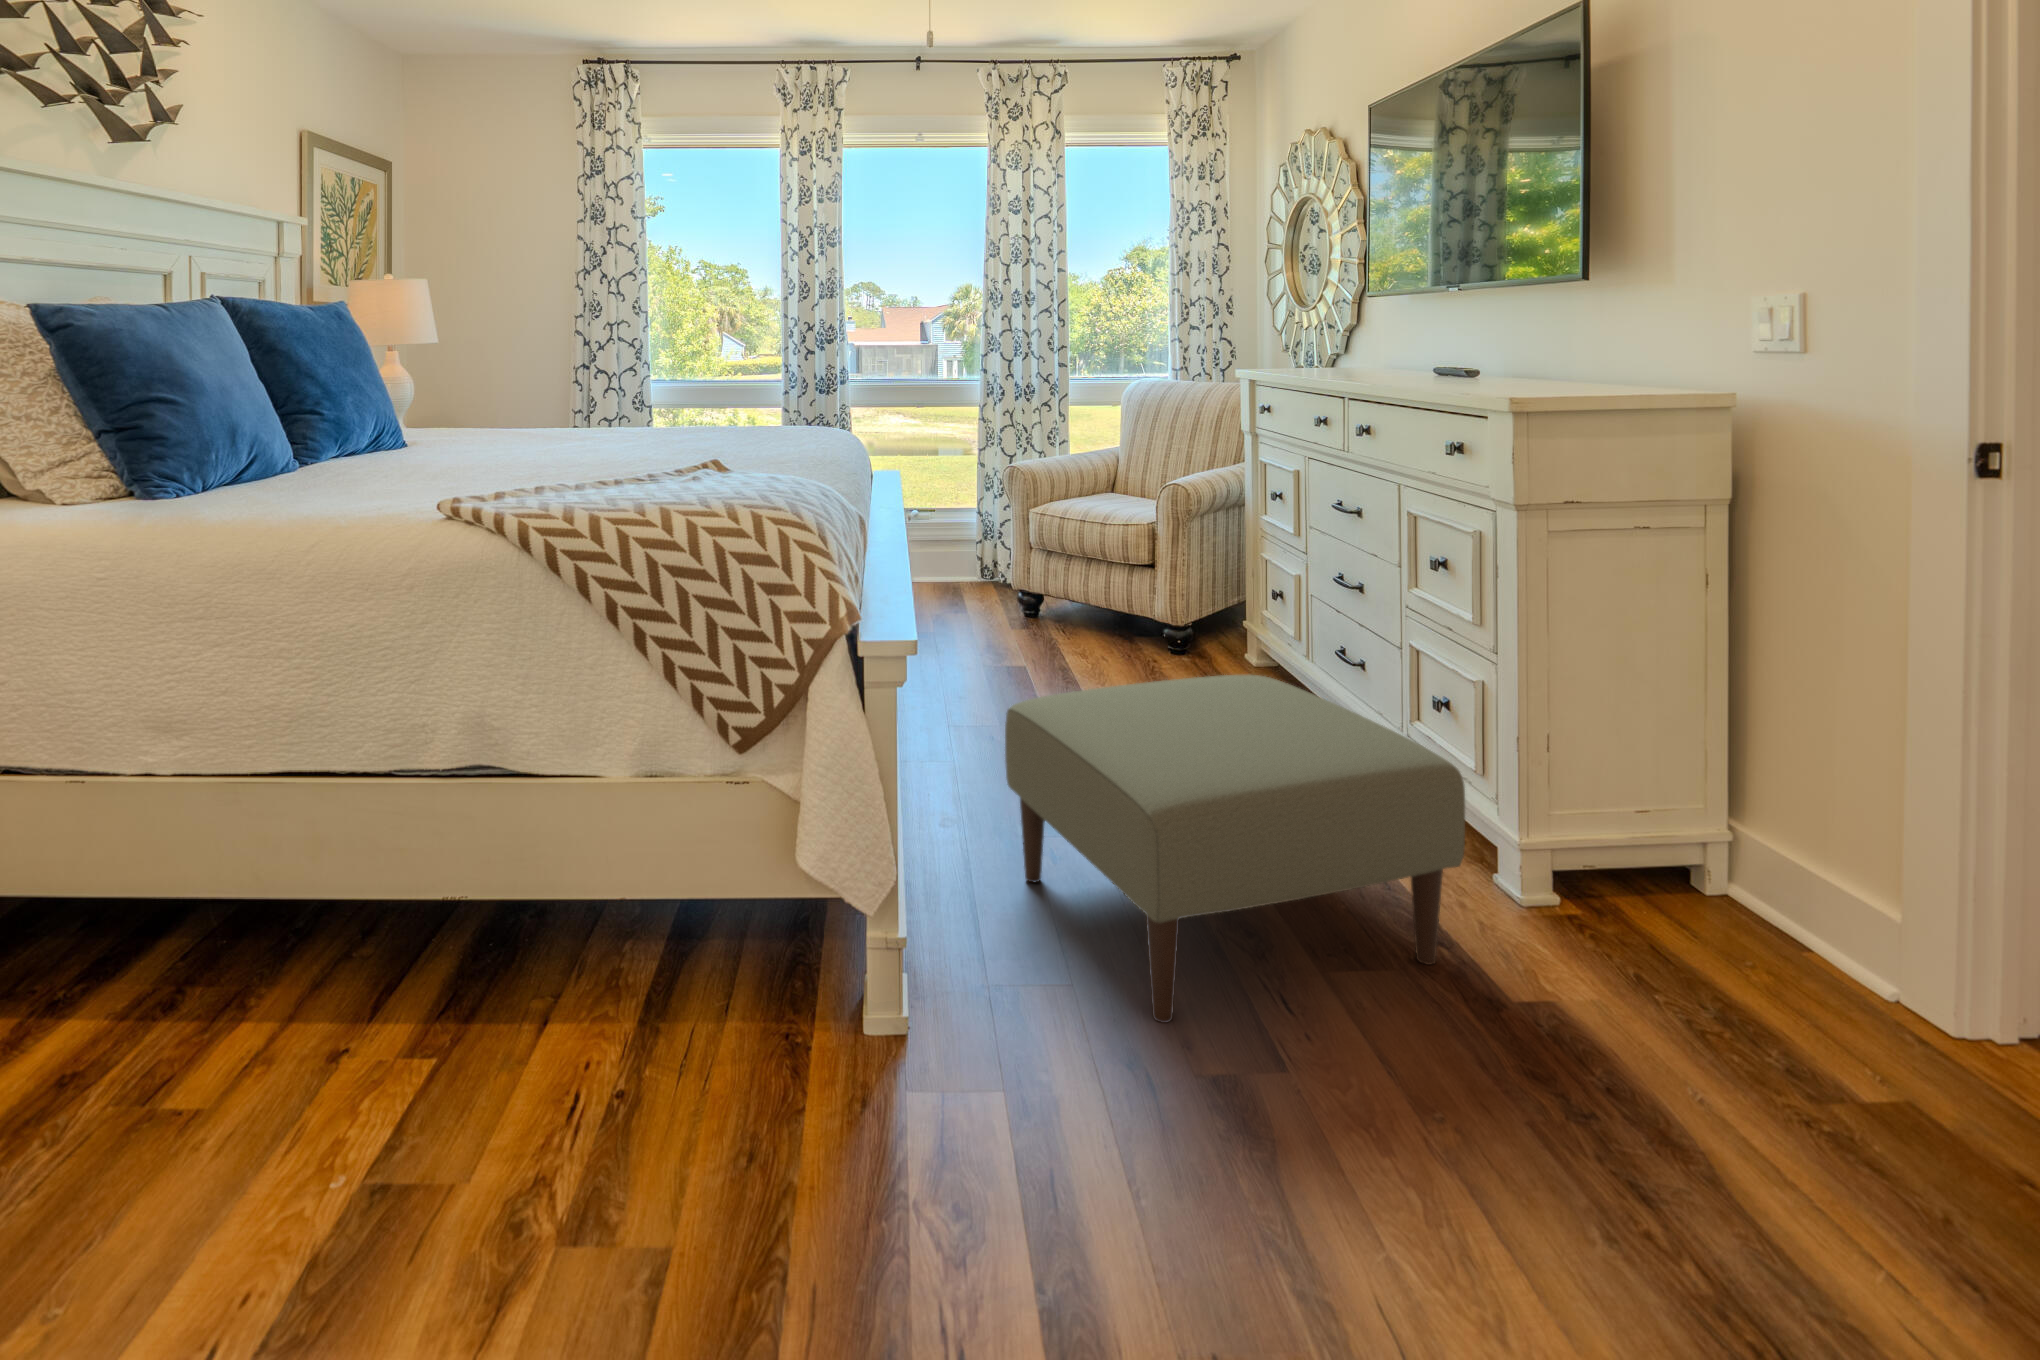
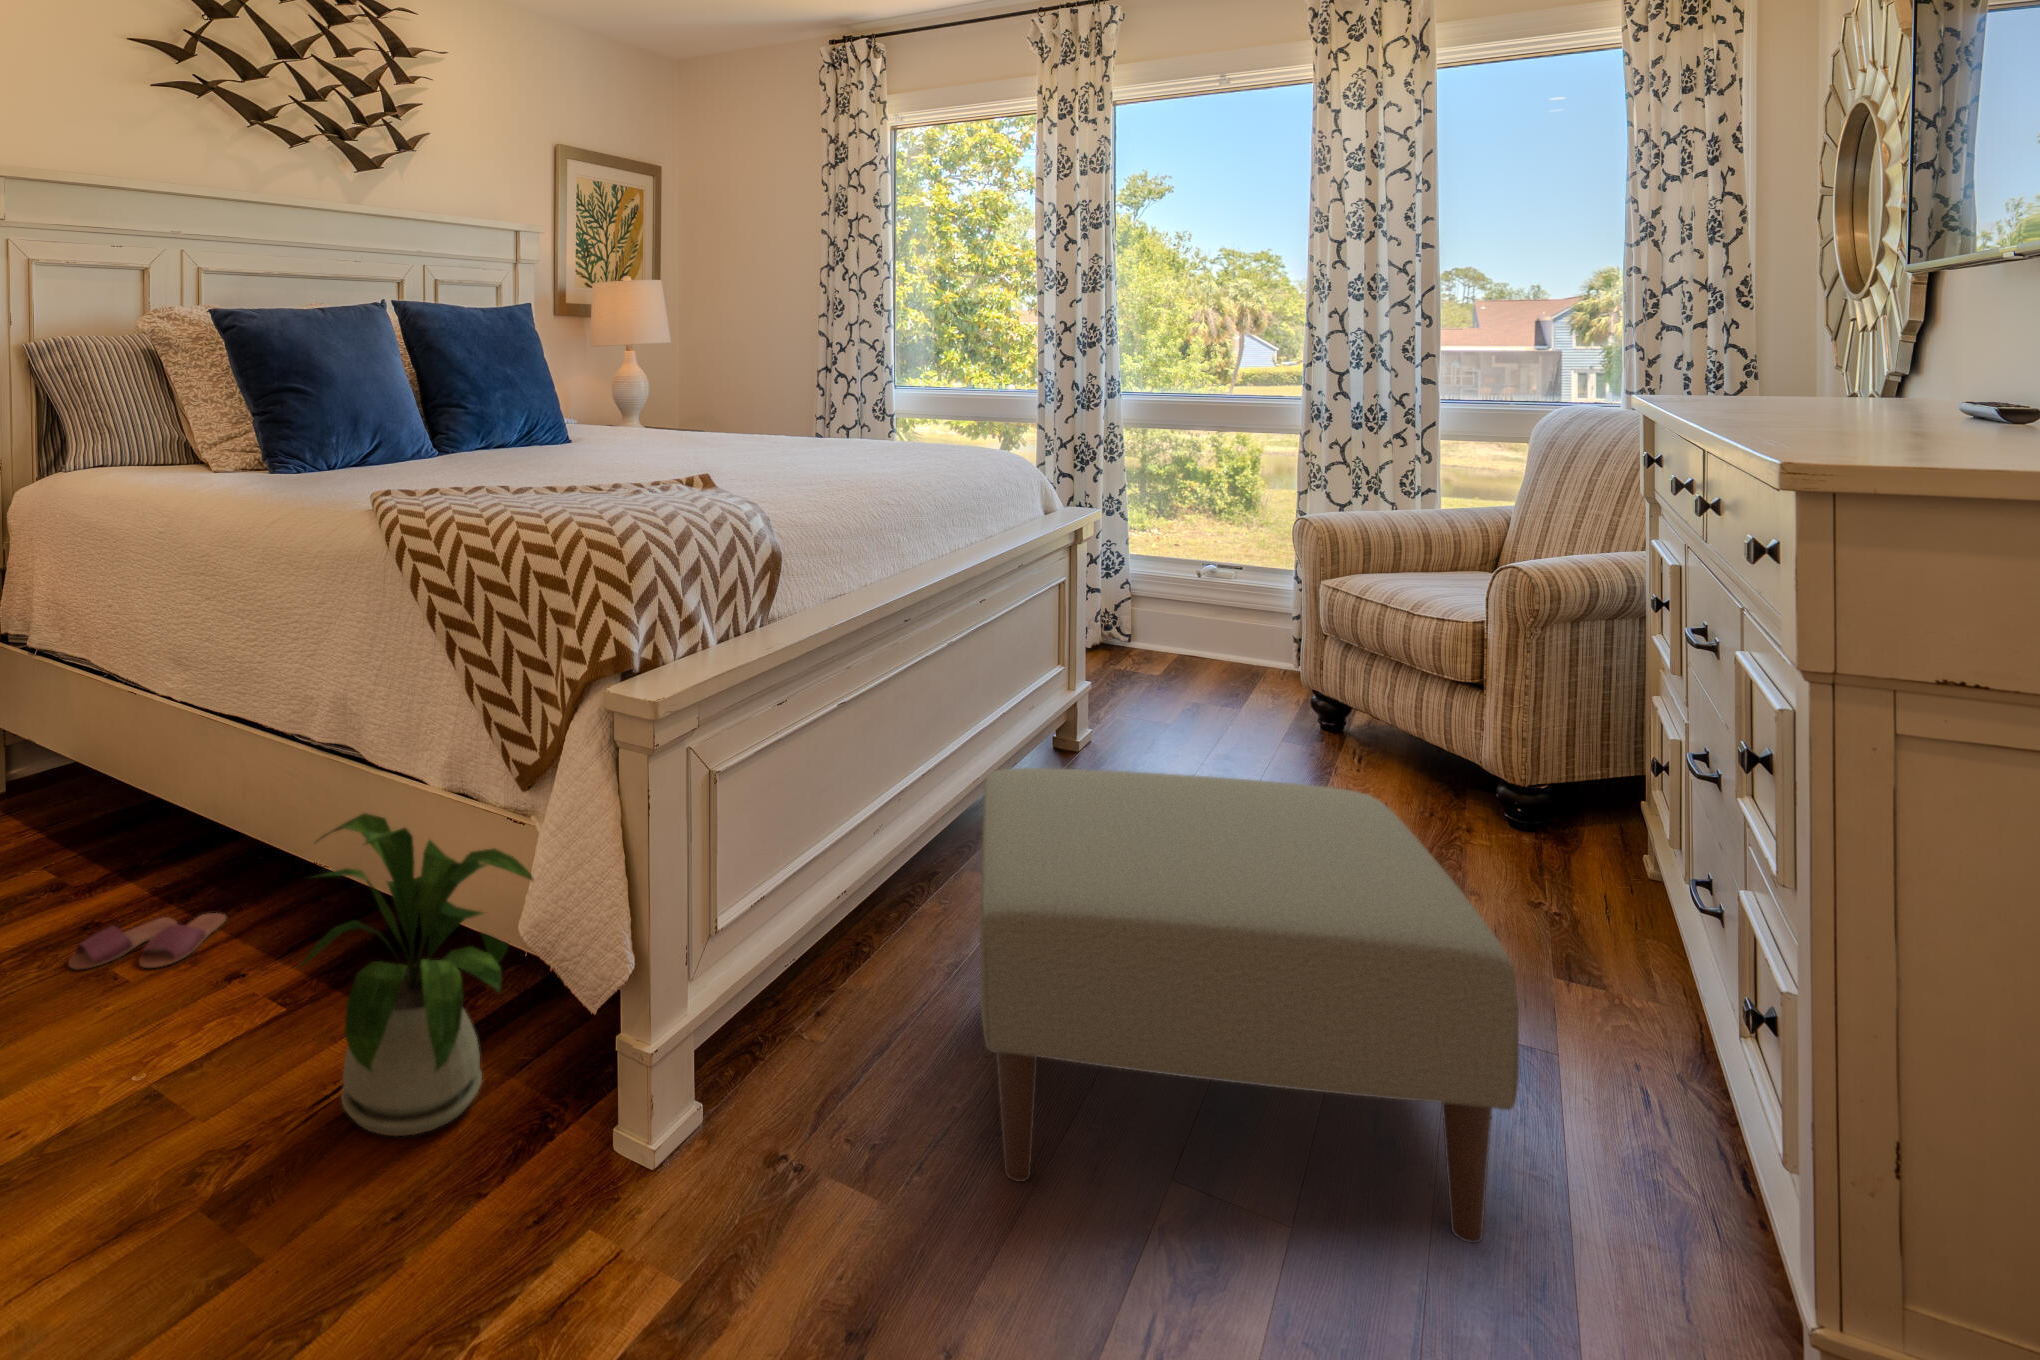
house plant: none [488,846,780,1185] -> present [299,813,534,1136]
slippers: none [26,1028,213,1151] -> present [68,913,226,969]

